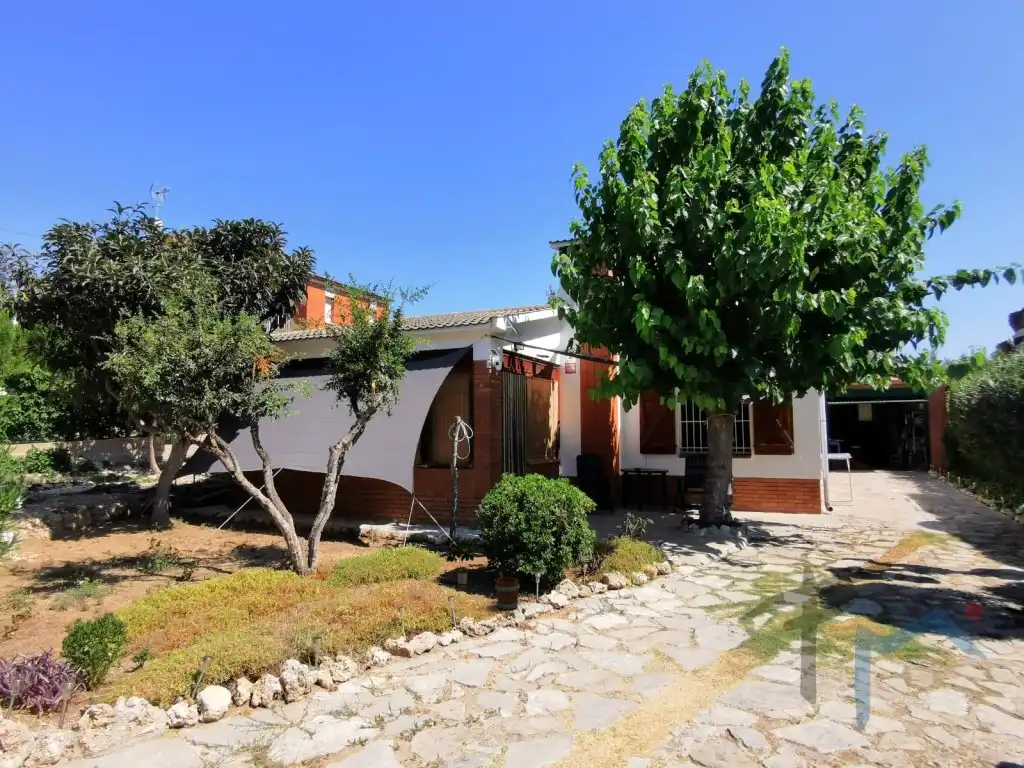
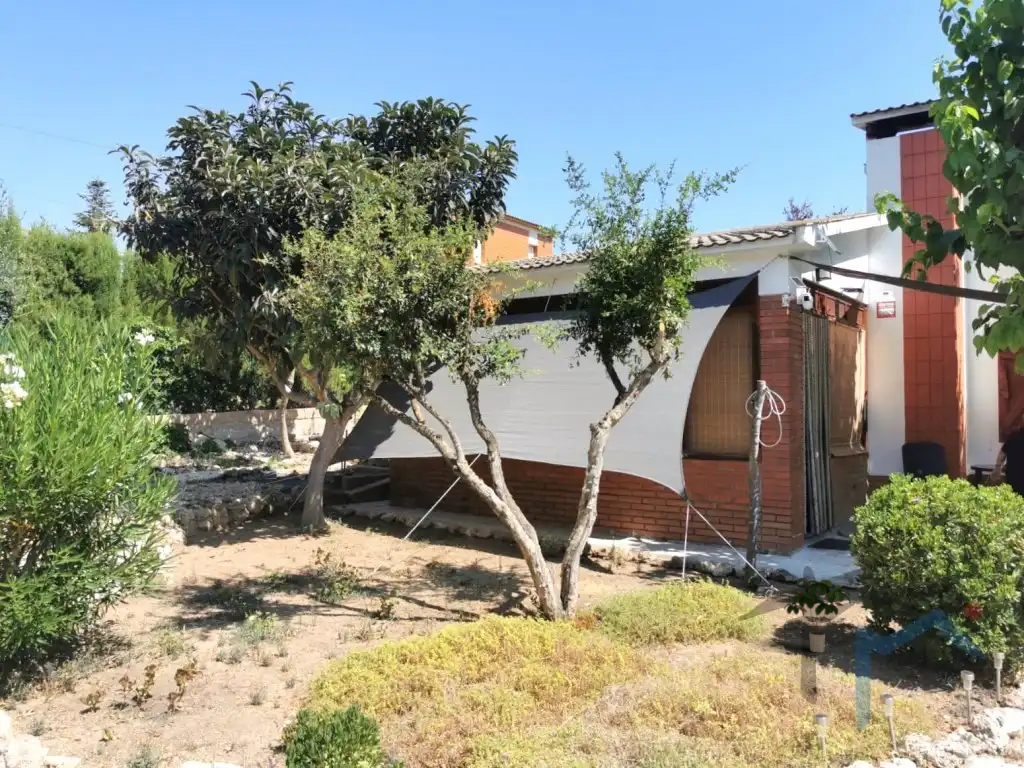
bucket: present [495,572,519,610] -> none [909,642,960,712]

